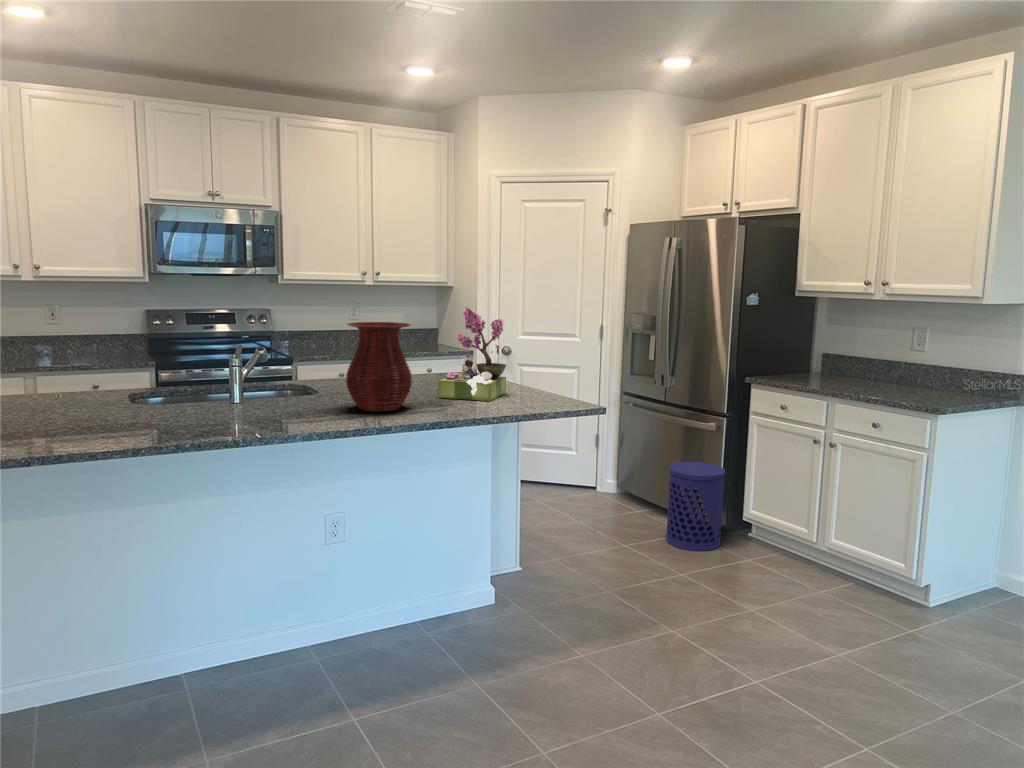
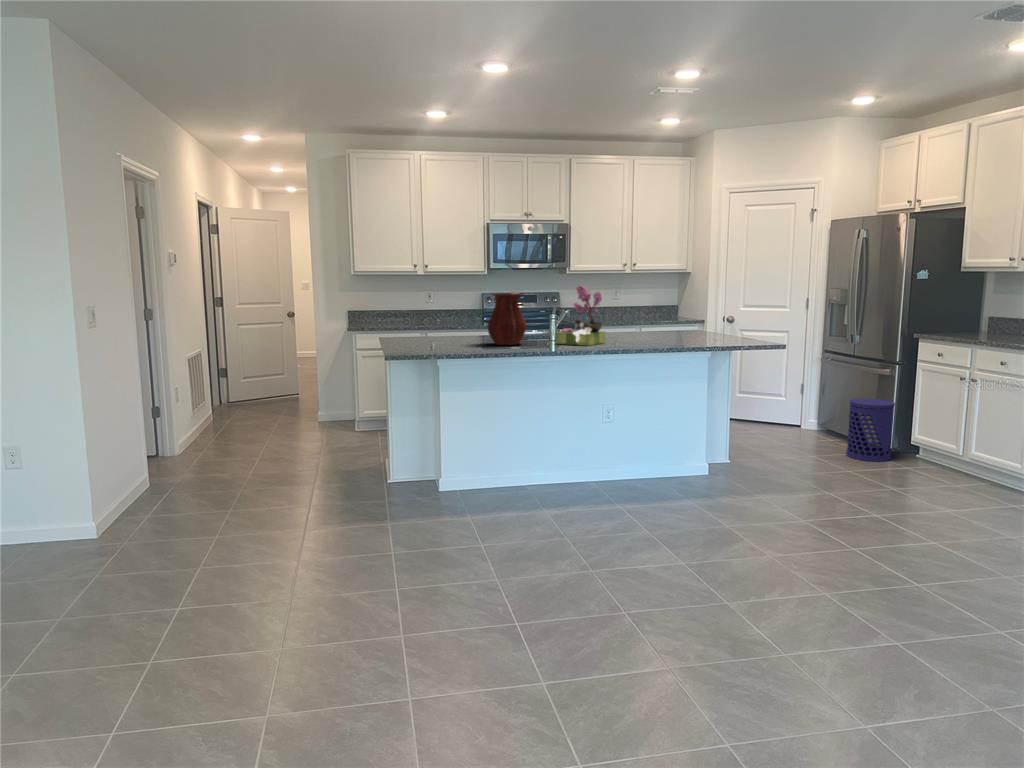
flower arrangement: present [439,307,506,401] -> present [556,285,605,346]
vase: present [346,322,412,411] -> present [488,293,526,345]

